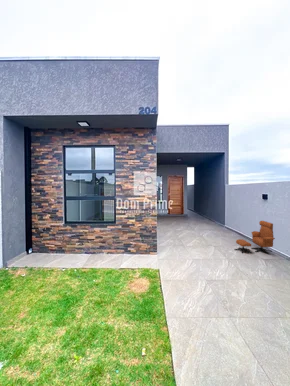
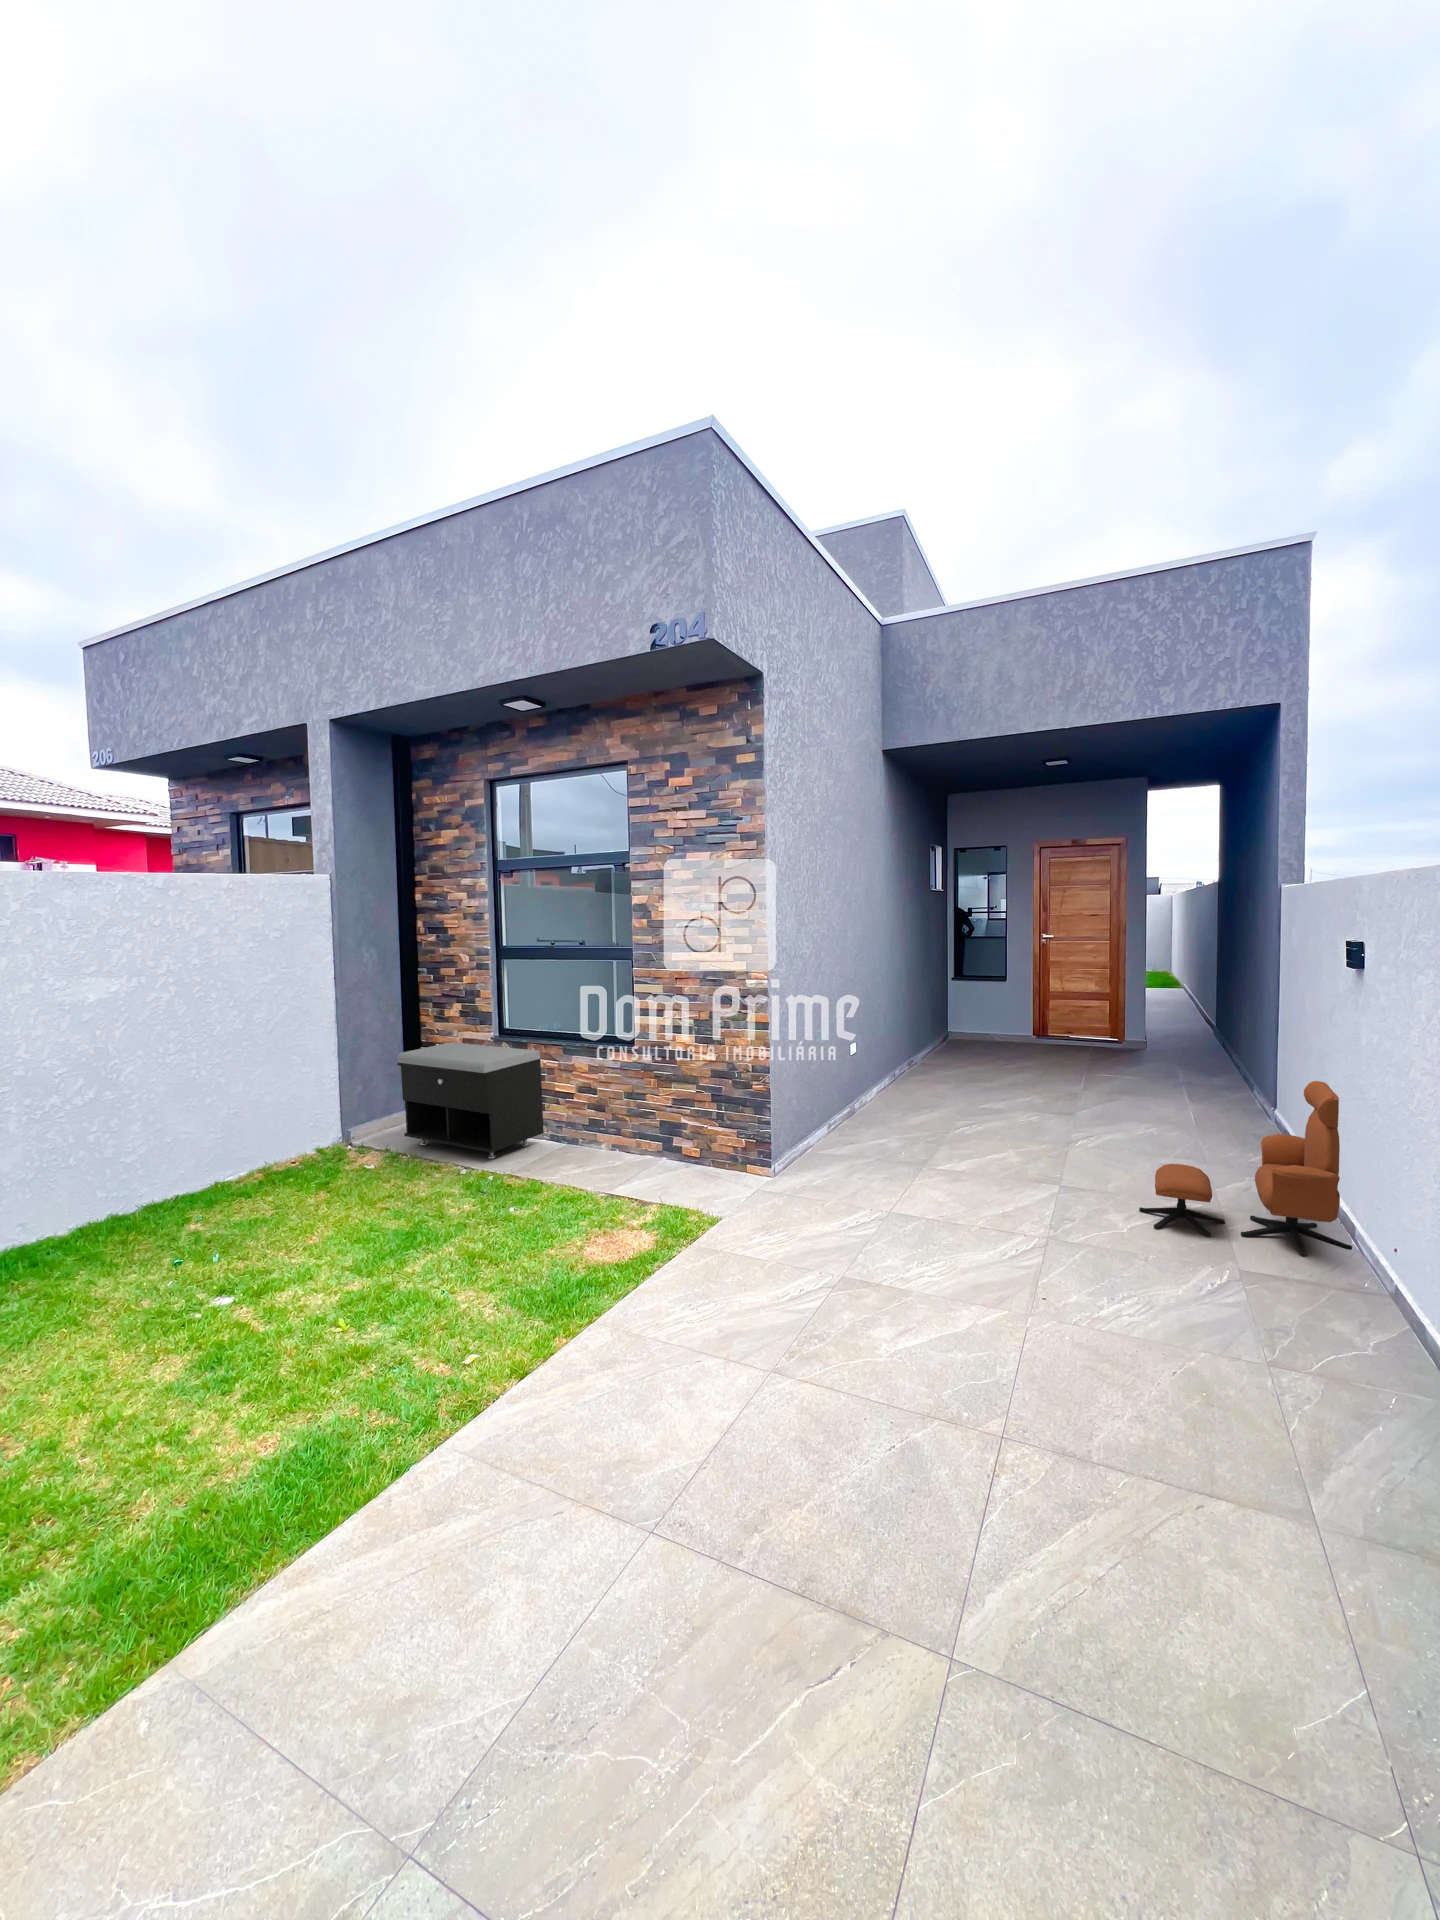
storage bench: none [32,227,83,263] -> present [397,1042,544,1159]

